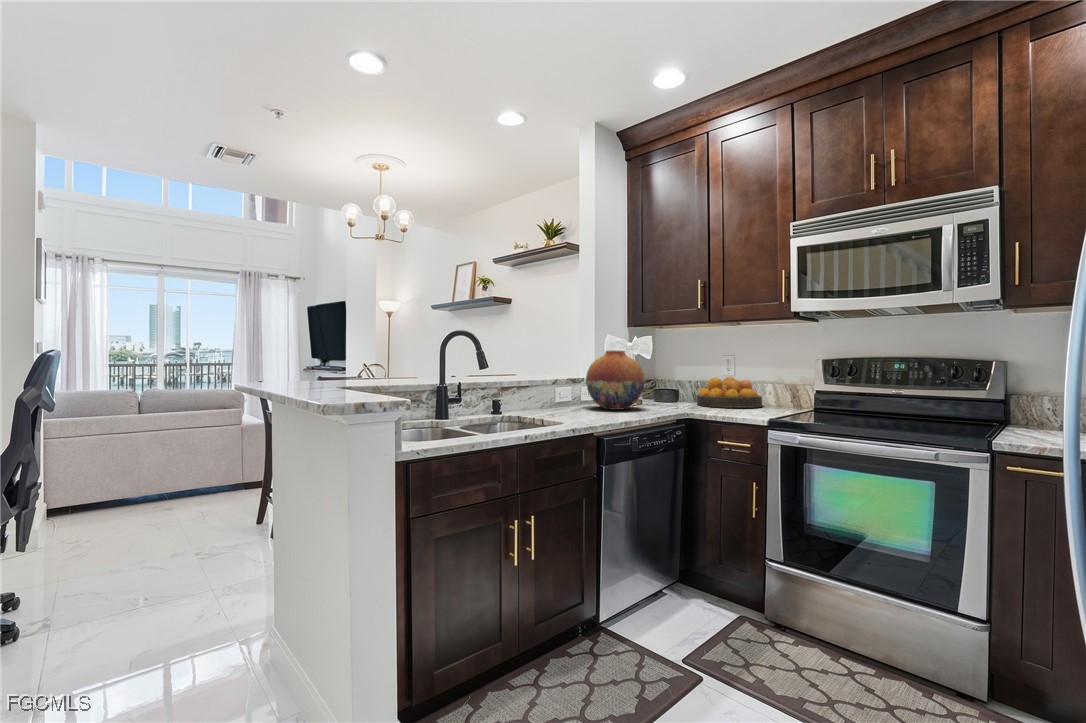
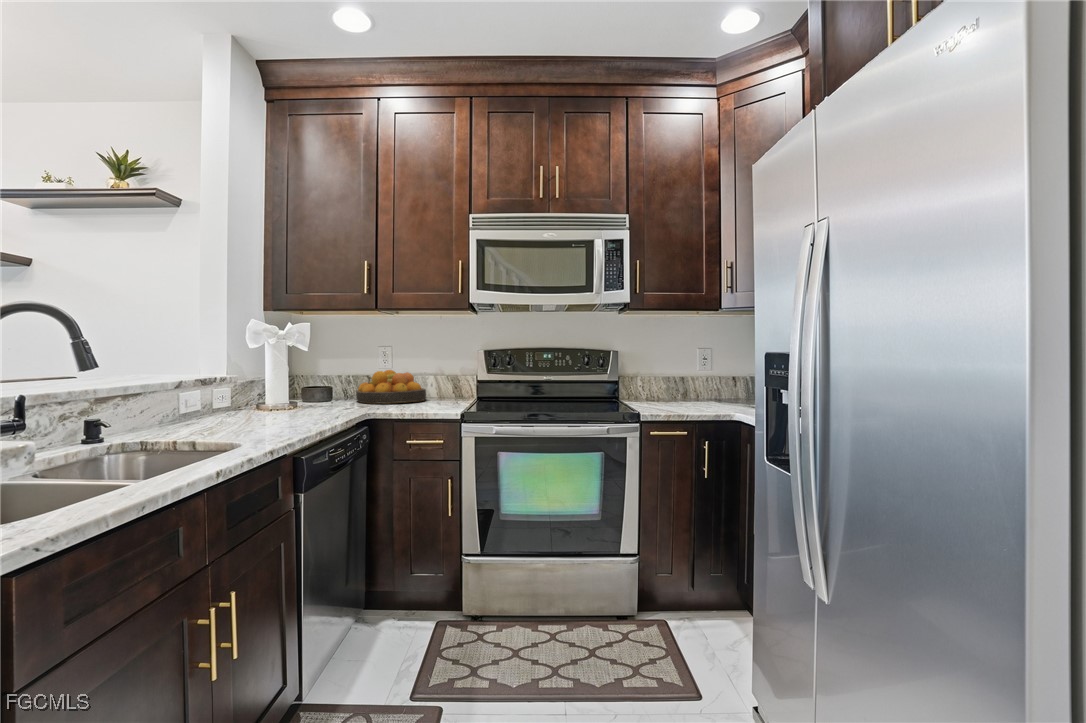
vase: present [586,350,645,410] -> none [230,341,312,417]

